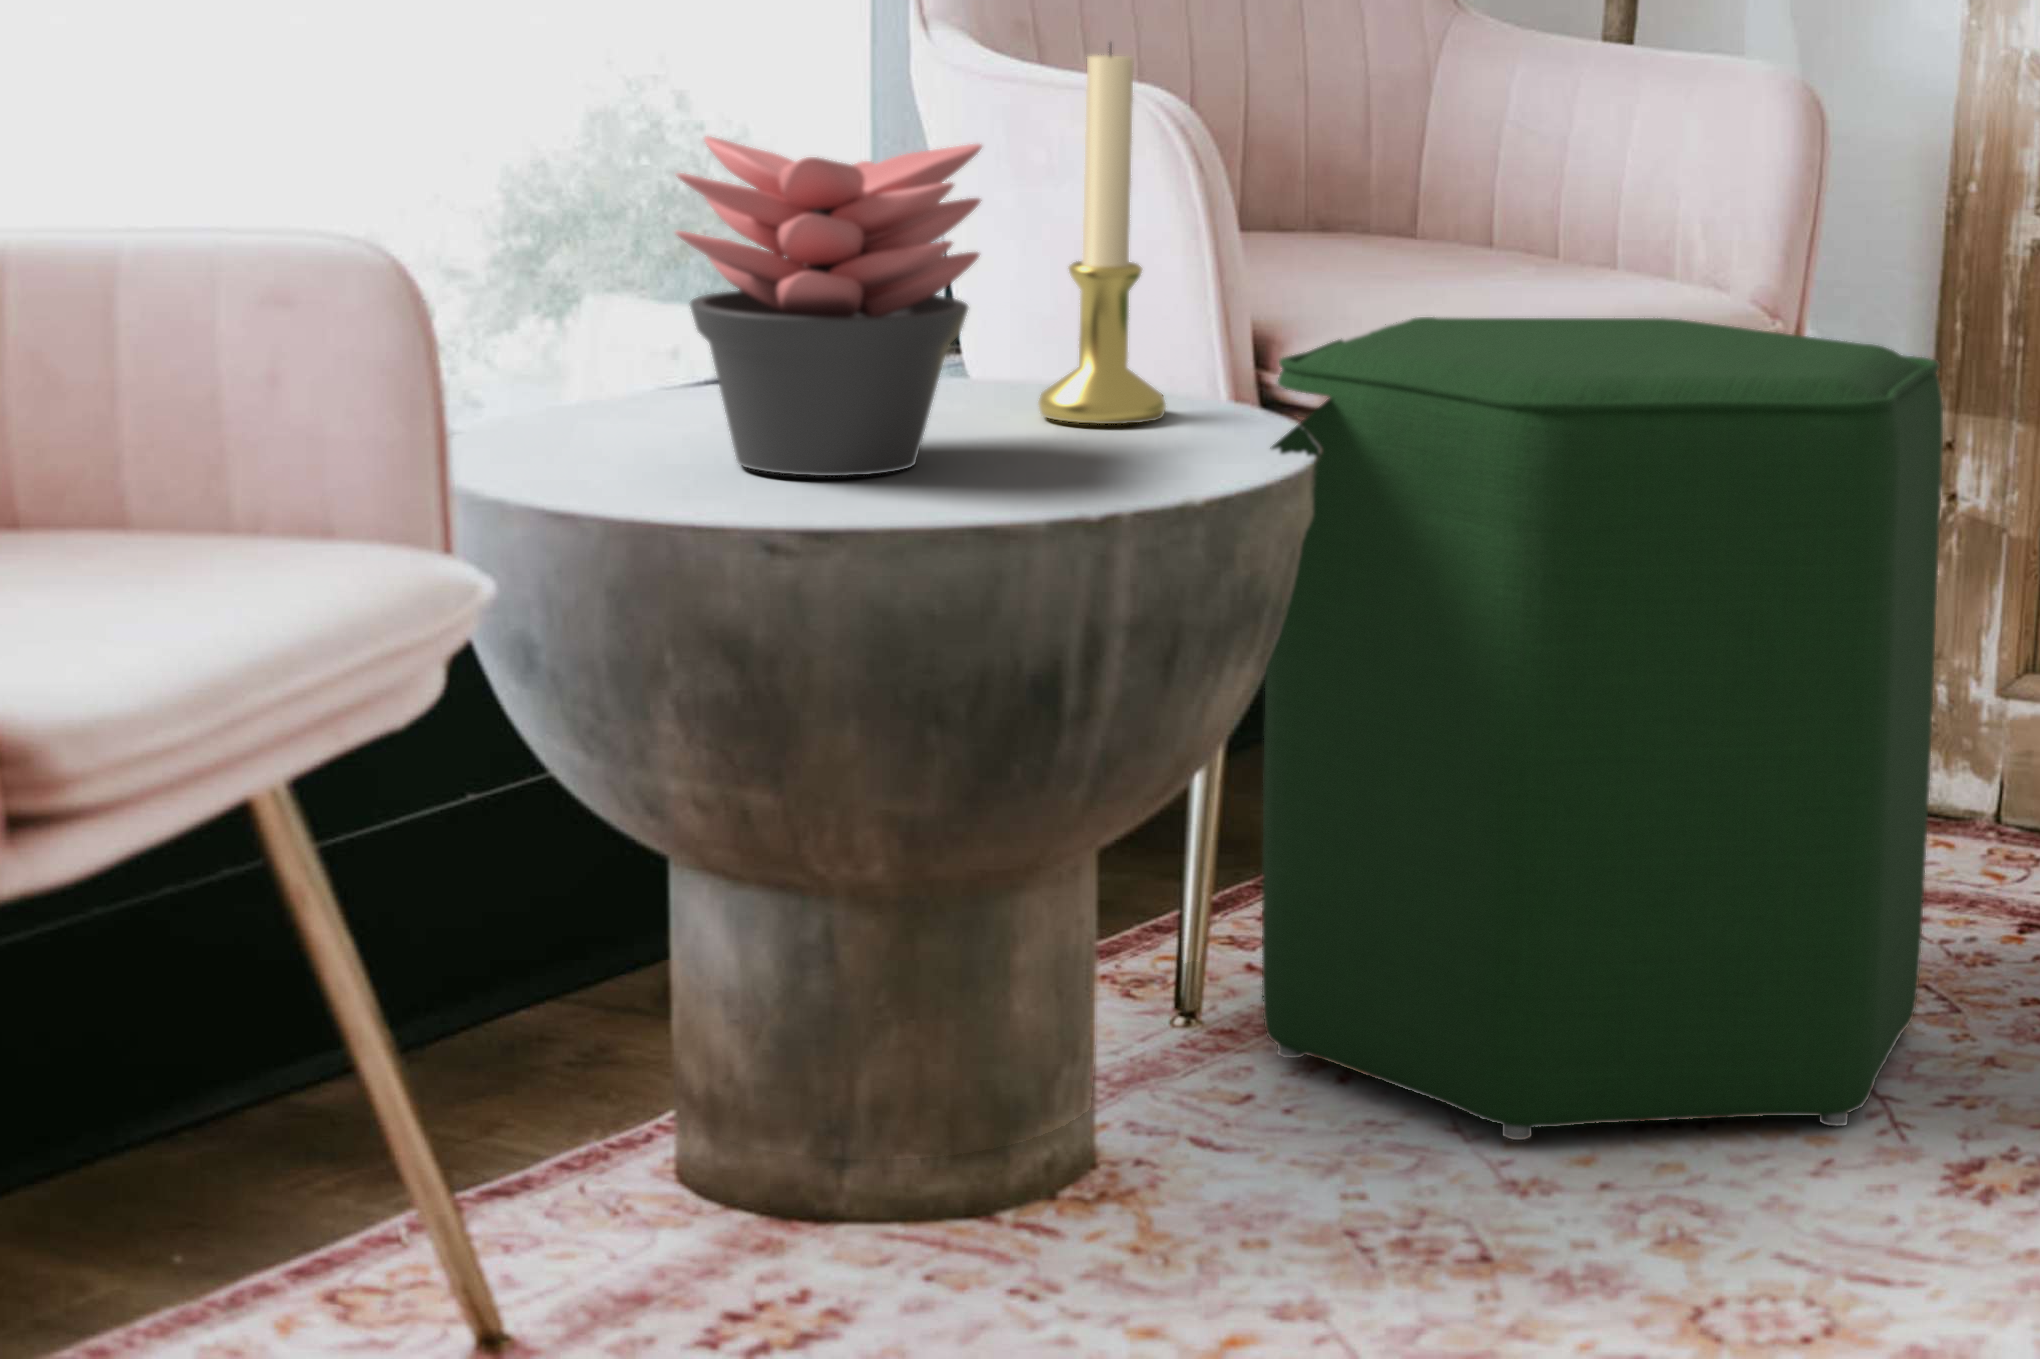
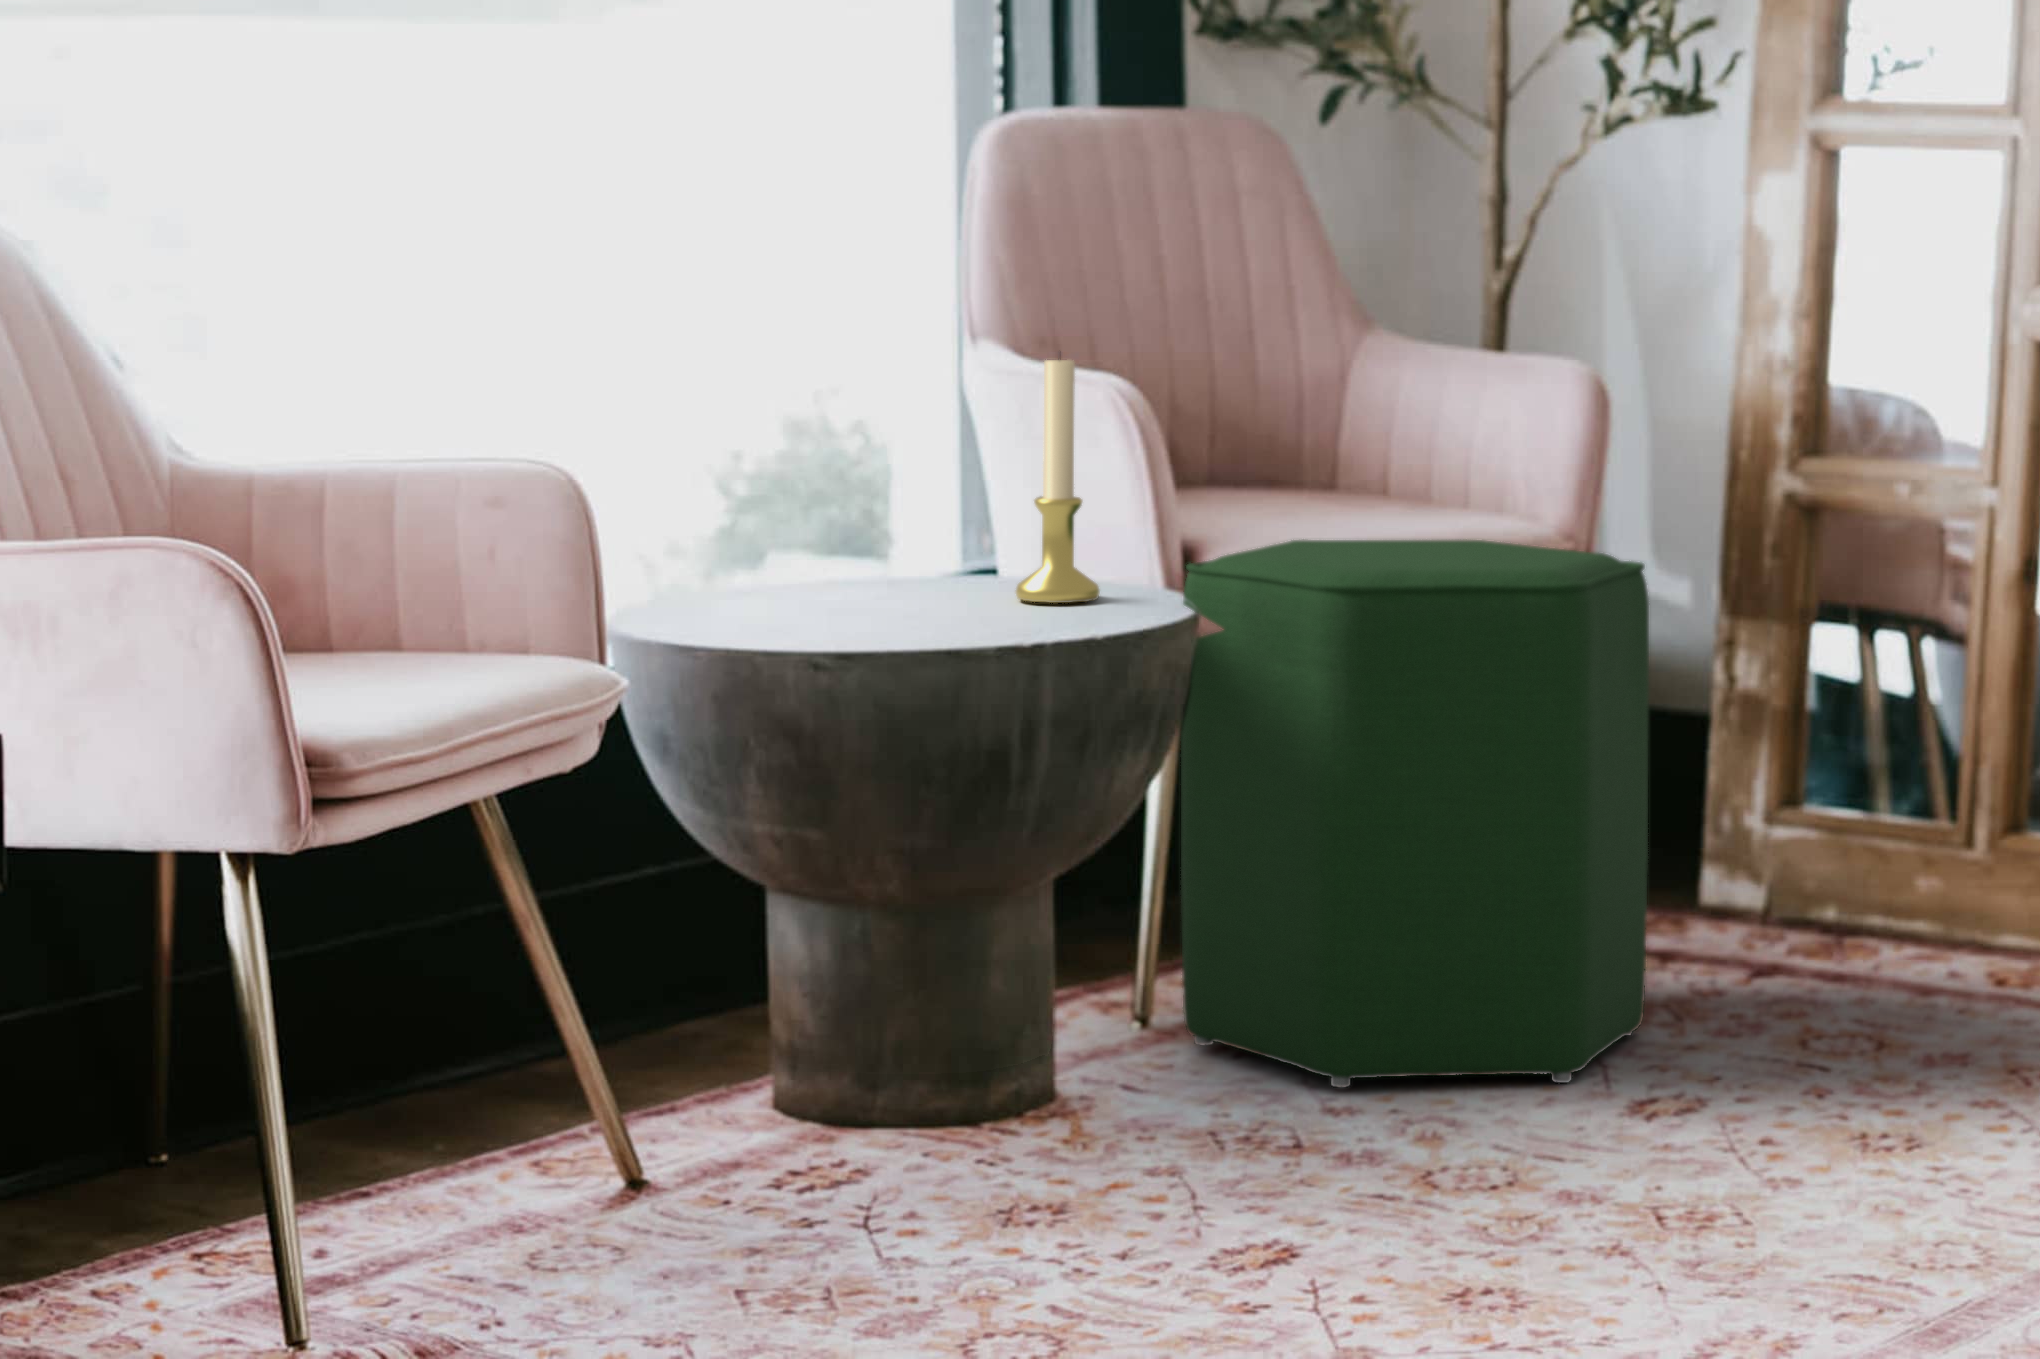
succulent plant: present [676,137,982,476] -> none [768,415,968,630]

